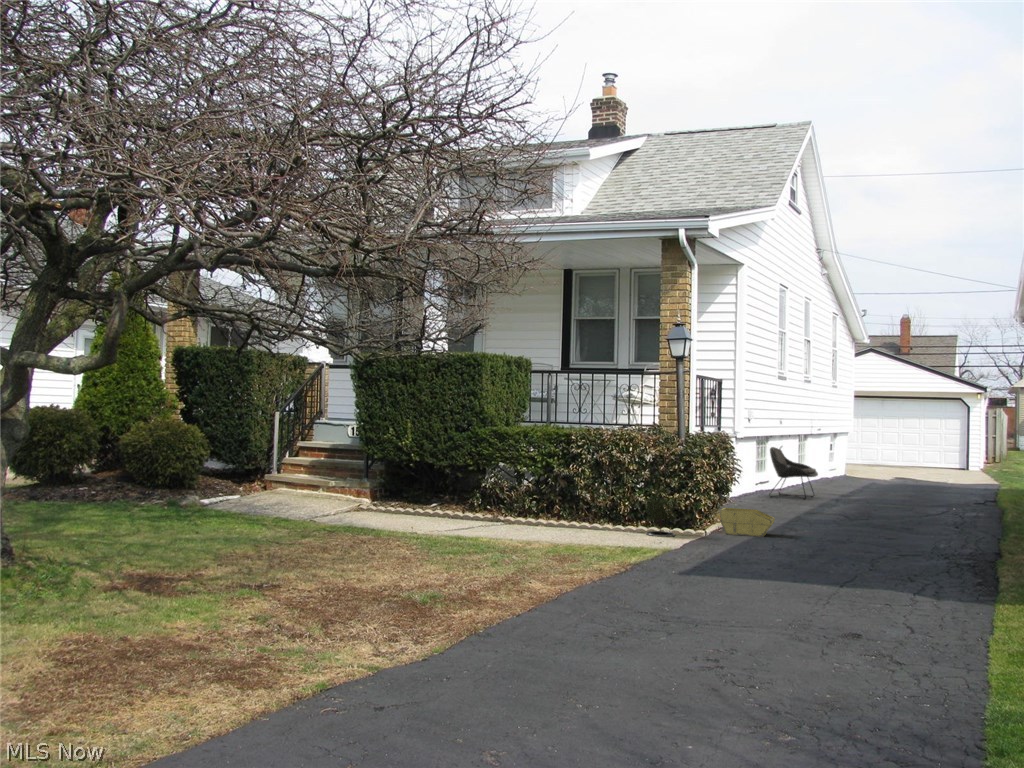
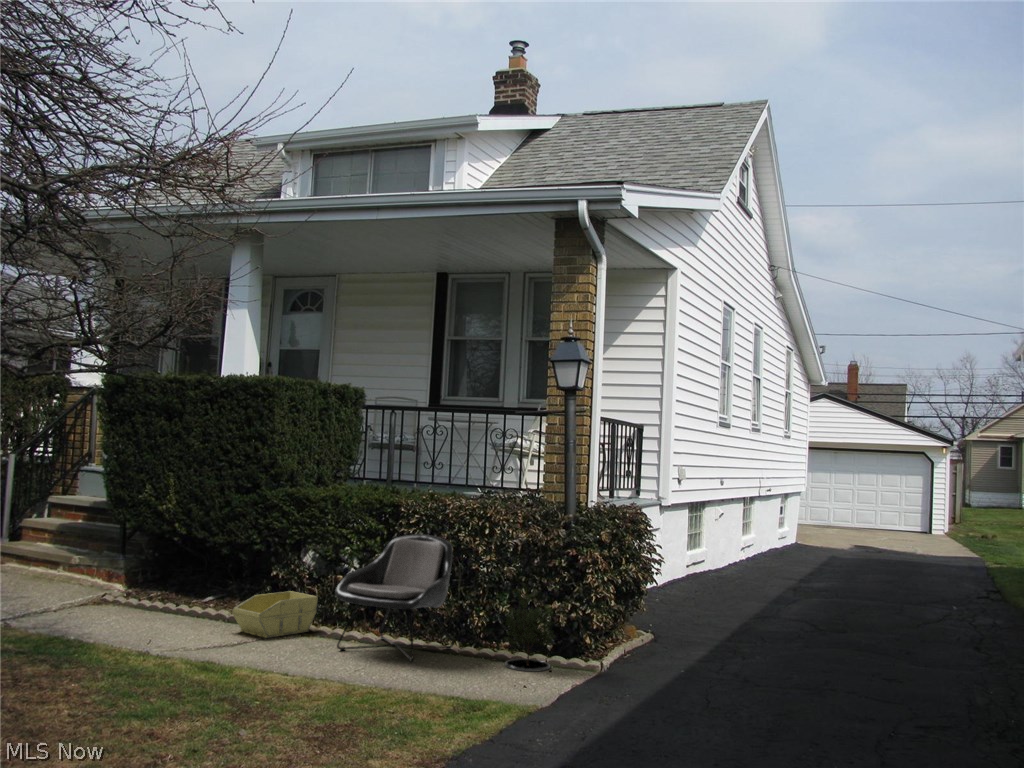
lounge chair: present [769,447,818,500] -> present [335,534,454,662]
storage bin: present [720,508,775,537] -> present [233,591,318,638]

